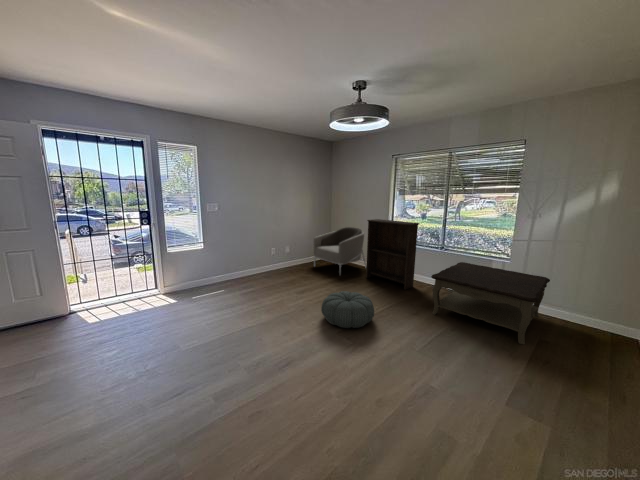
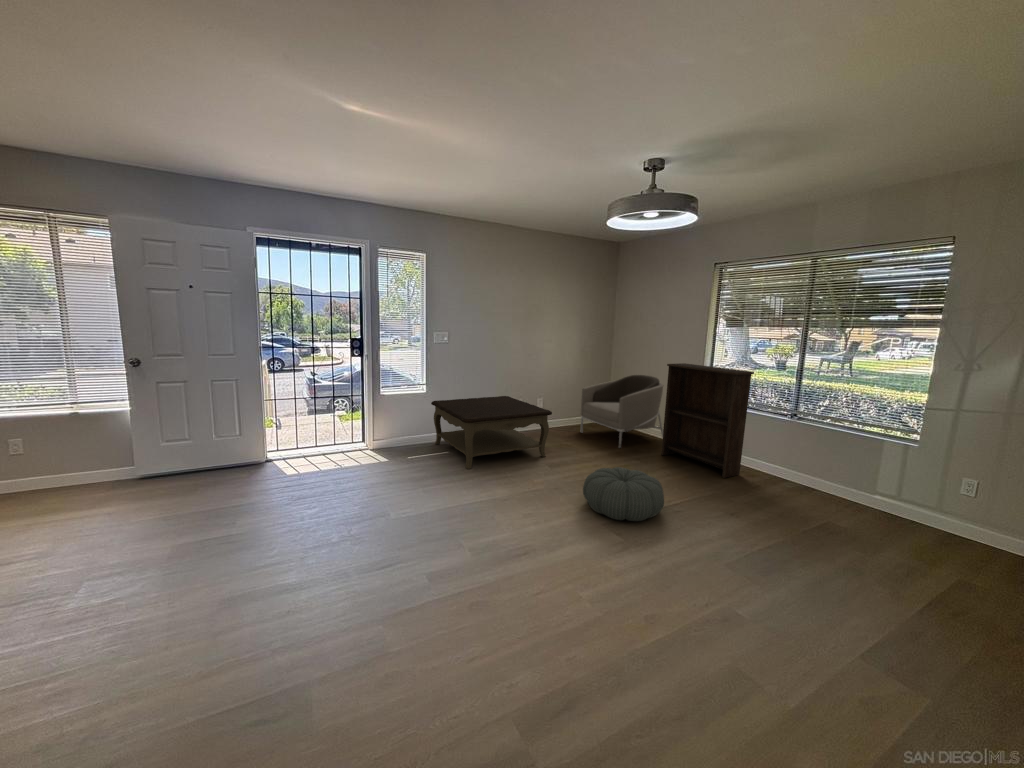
coffee table: present [431,262,550,345] -> present [431,396,552,469]

